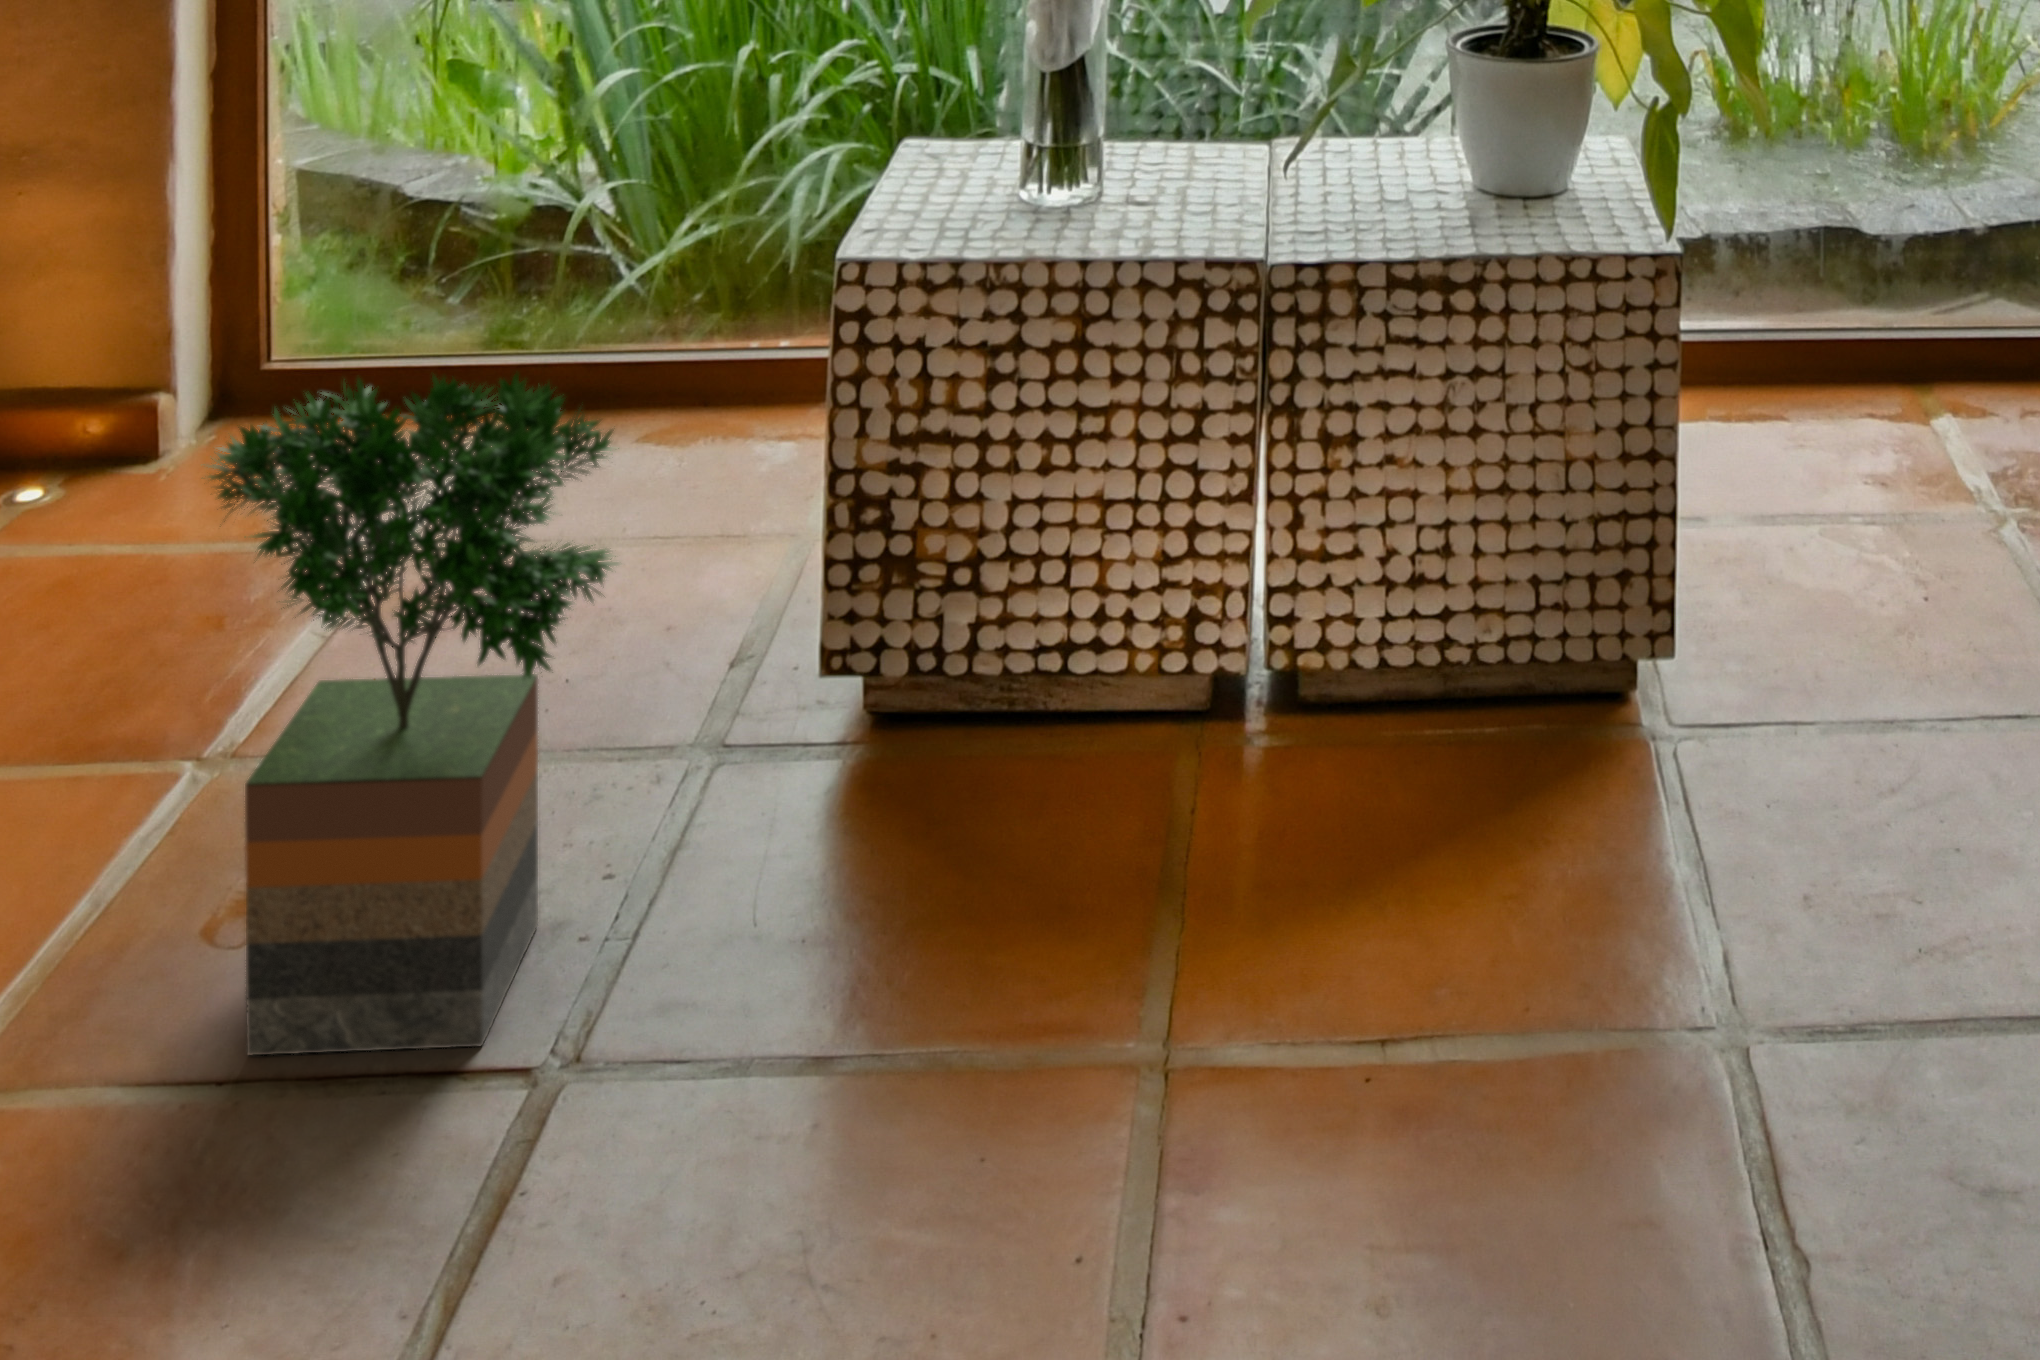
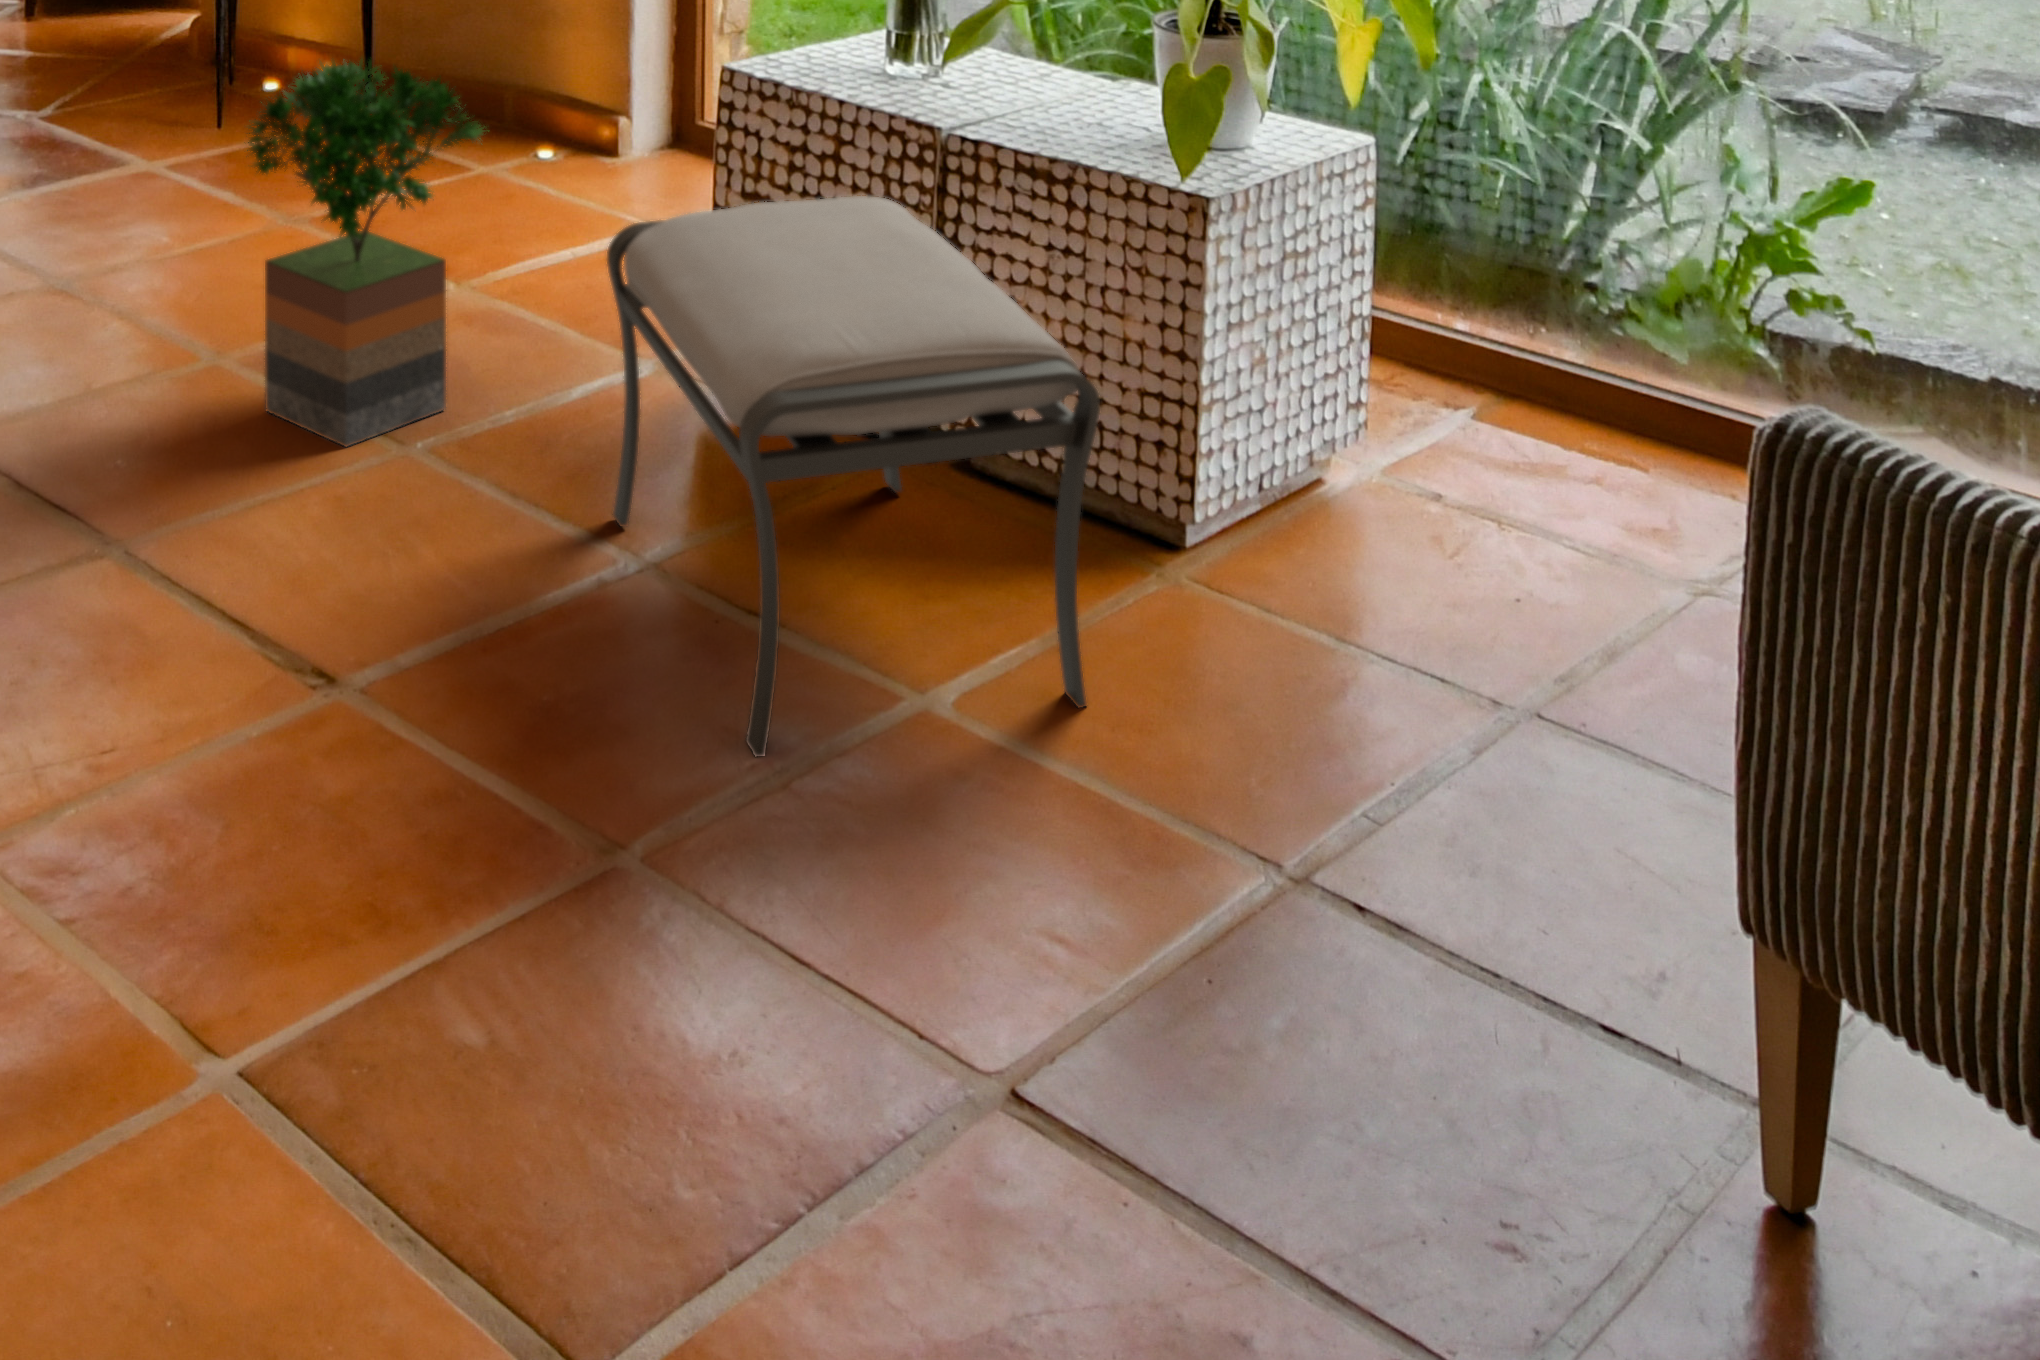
ottoman: none [1028,364,1879,1150] -> present [607,196,1100,757]

